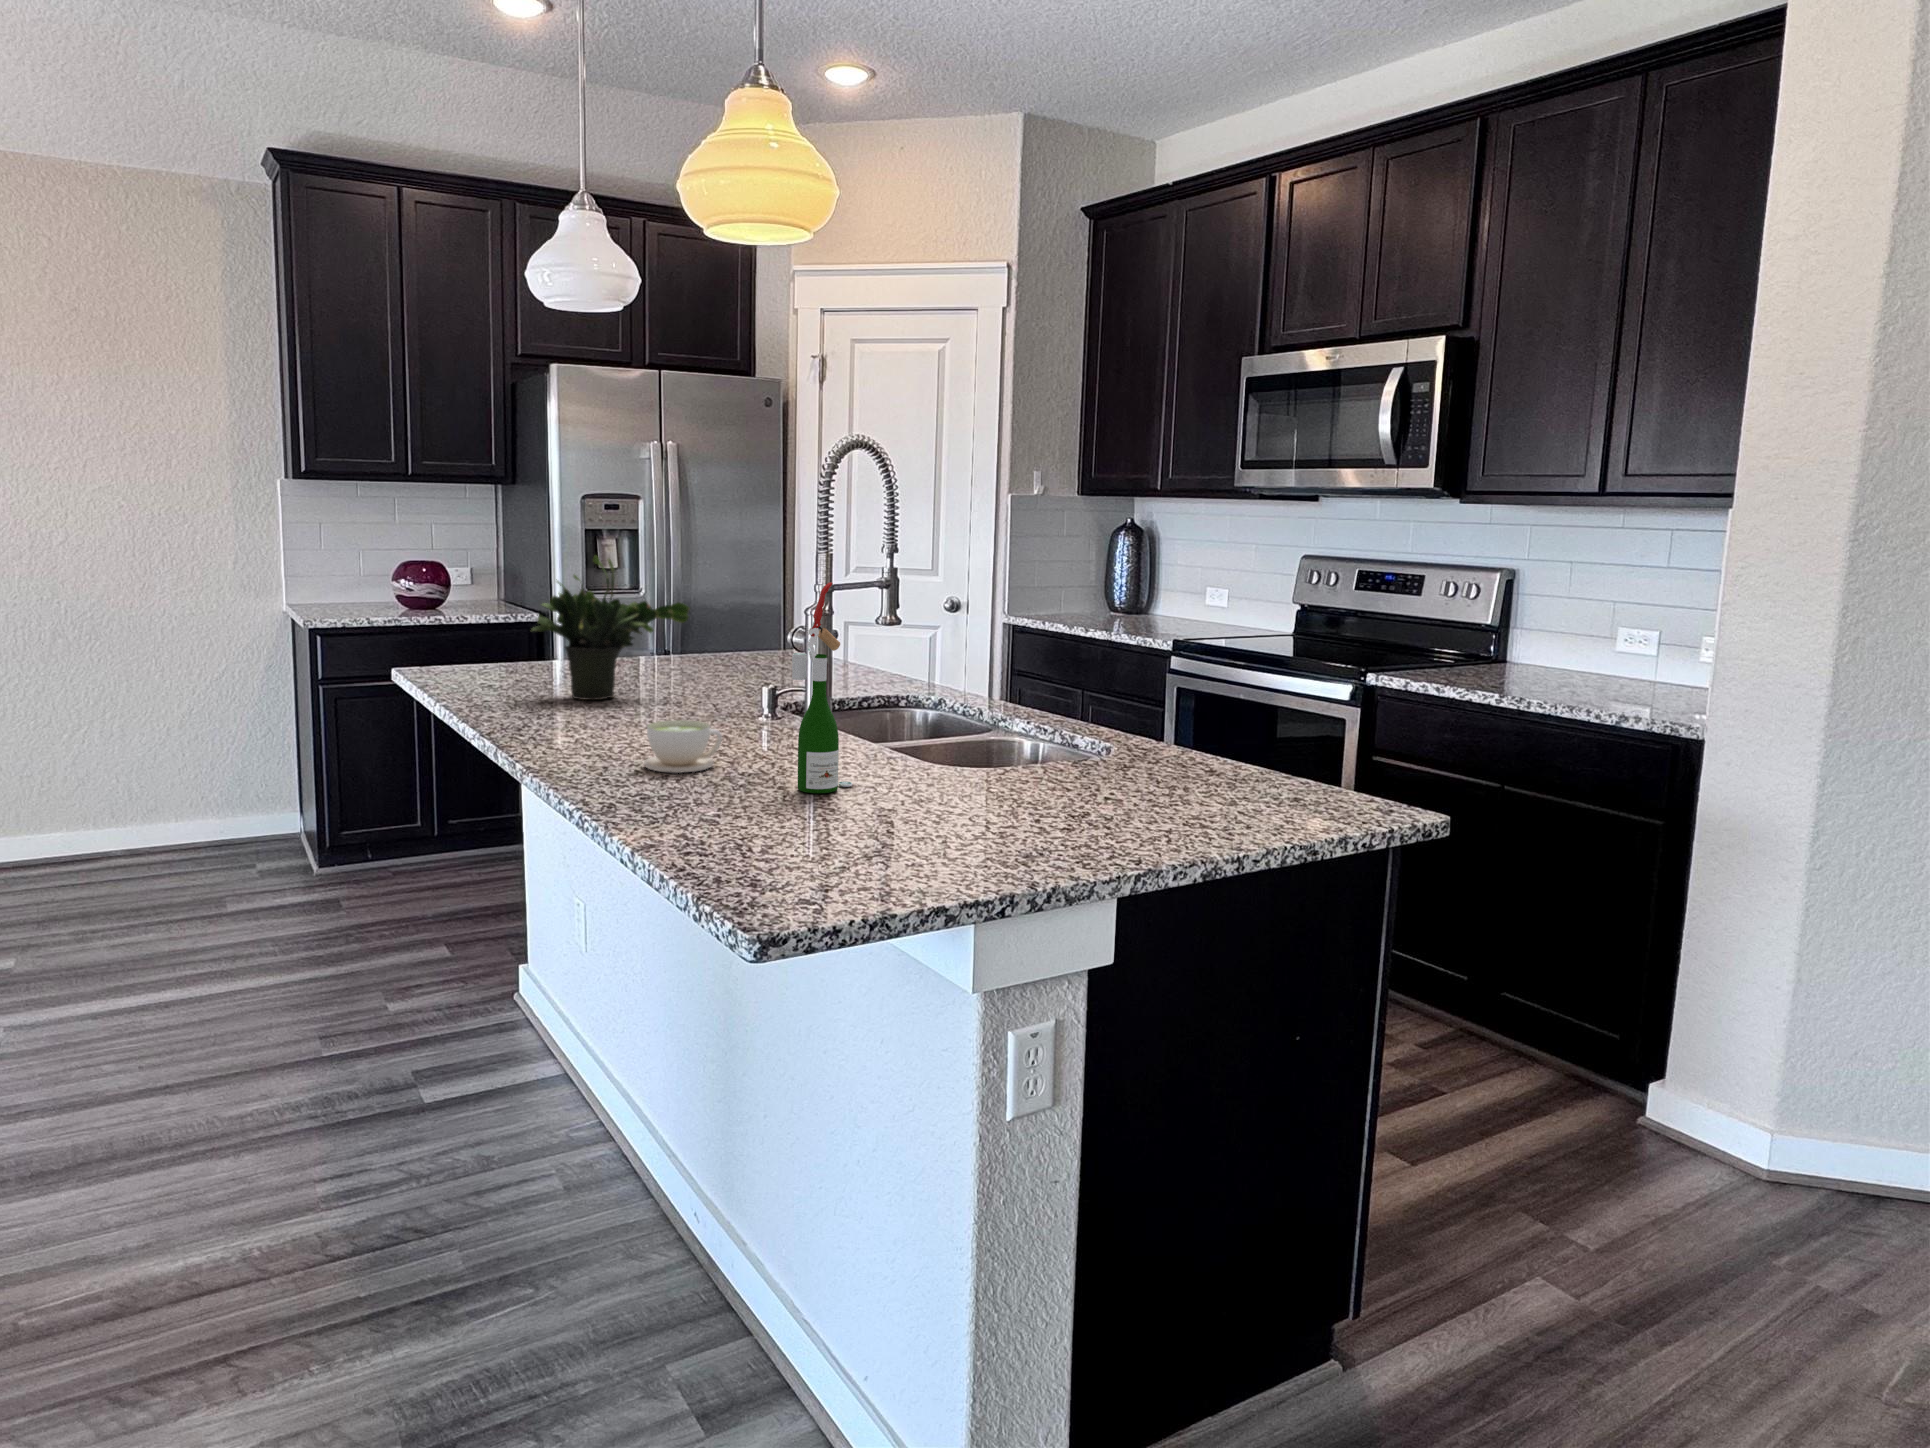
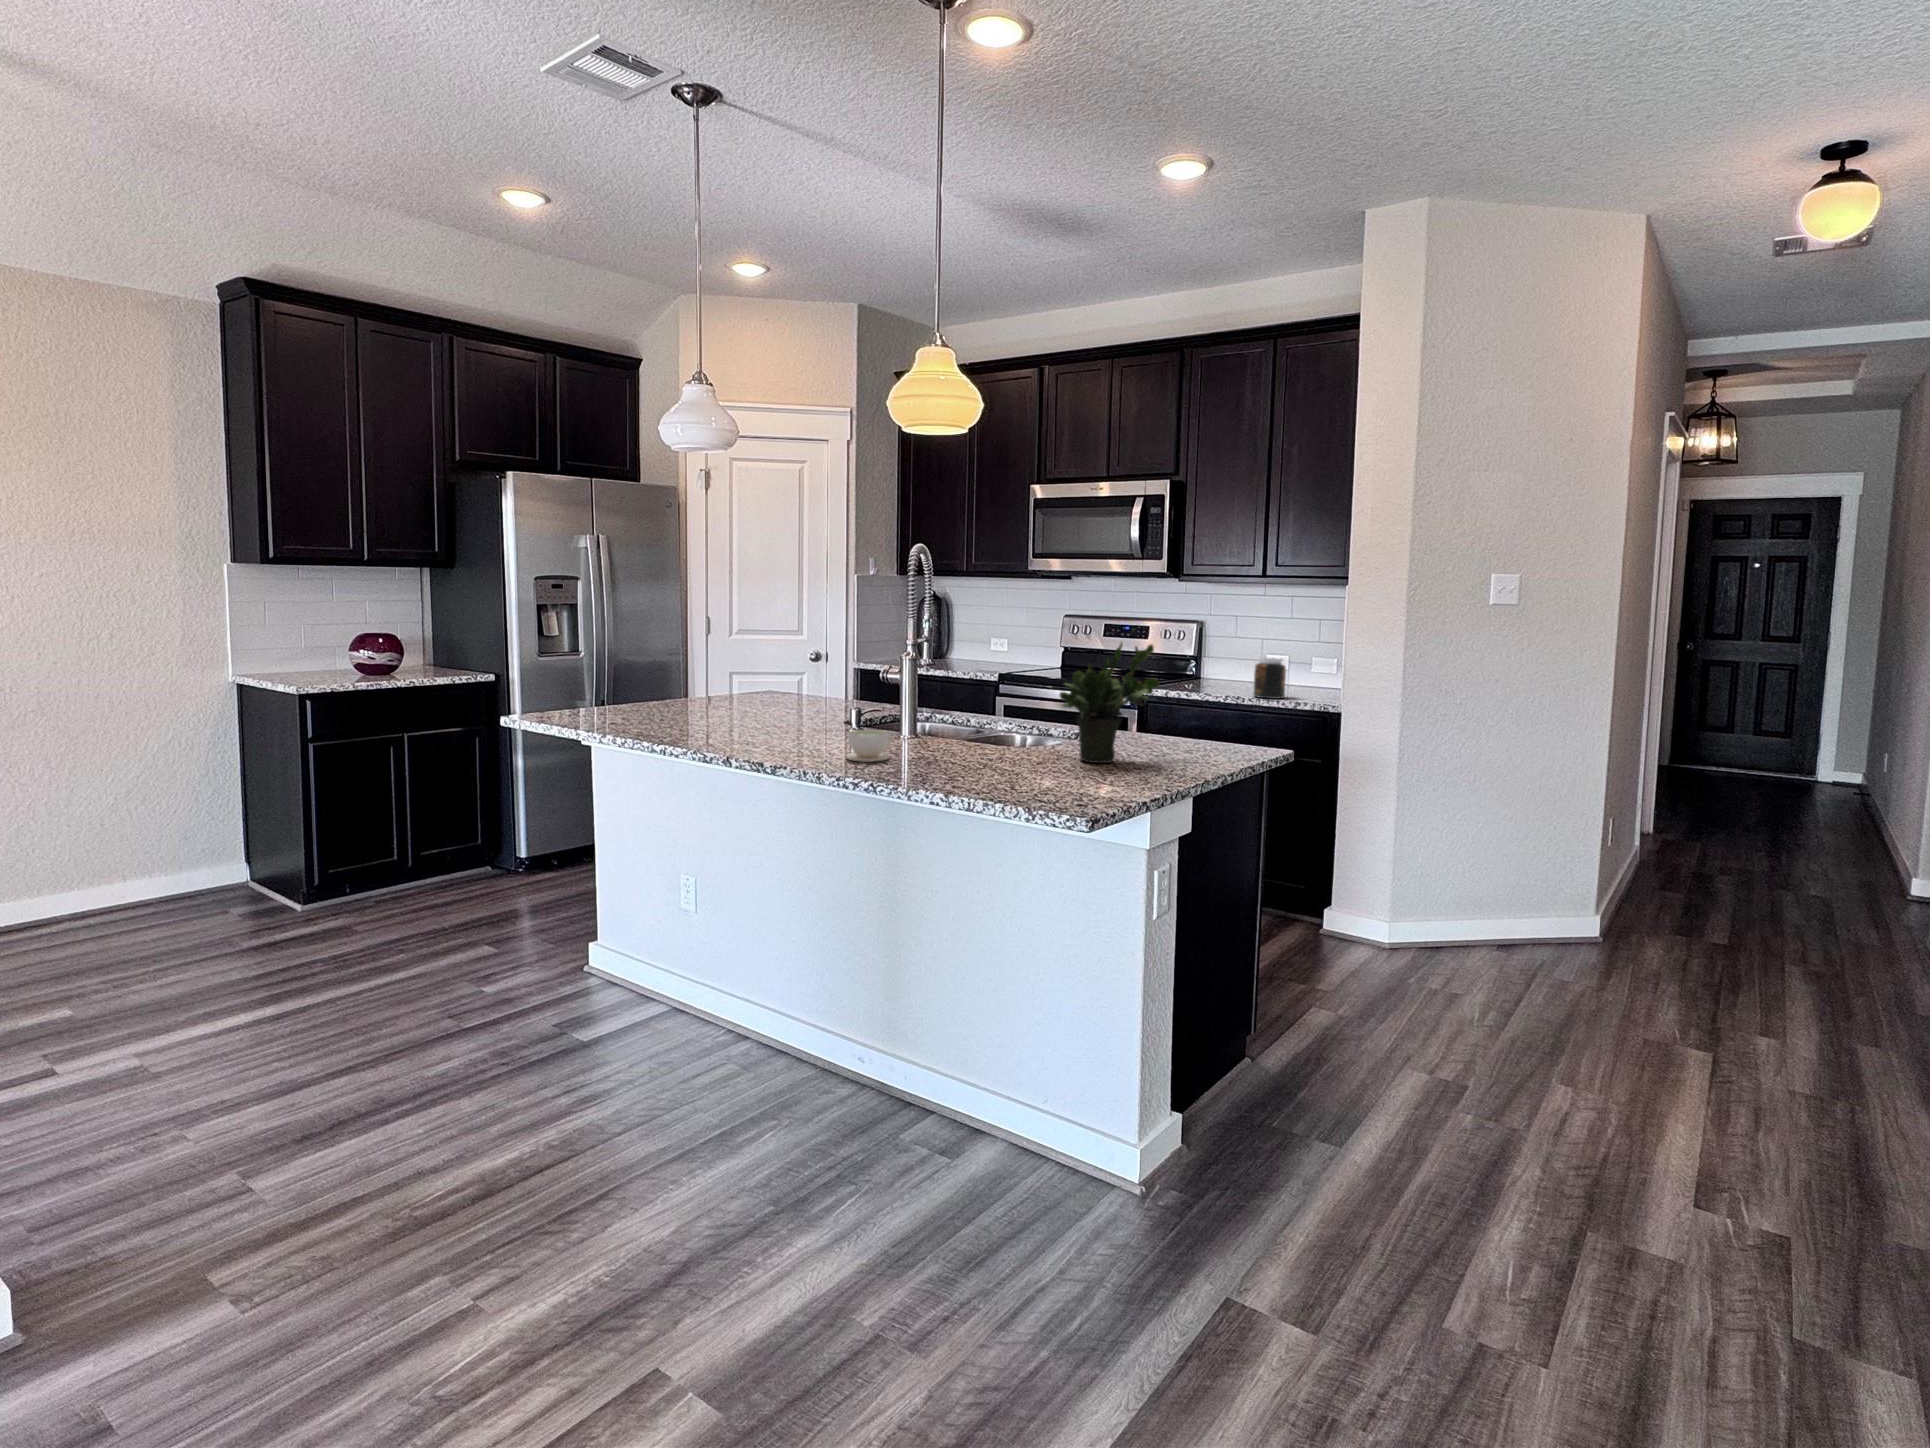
potted plant: present [532,555,690,700] -> present [1060,643,1160,763]
wine bottle: present [792,582,852,793] -> none [959,639,989,765]
jar: none [1547,633,1609,703] -> present [1253,658,1286,699]

